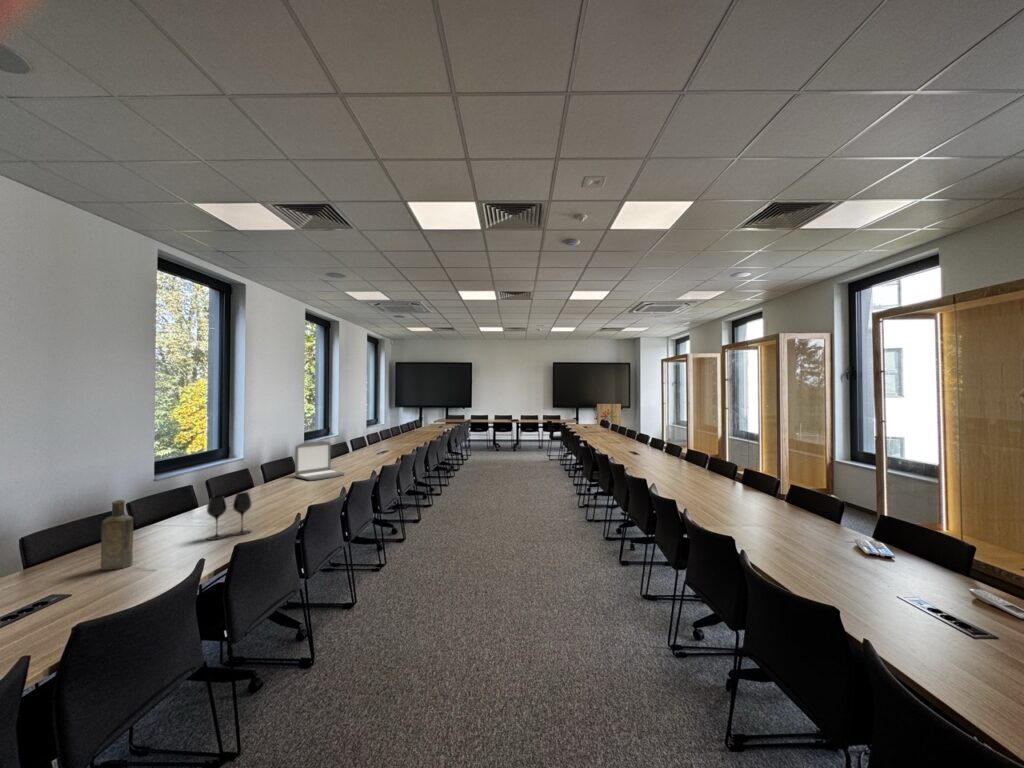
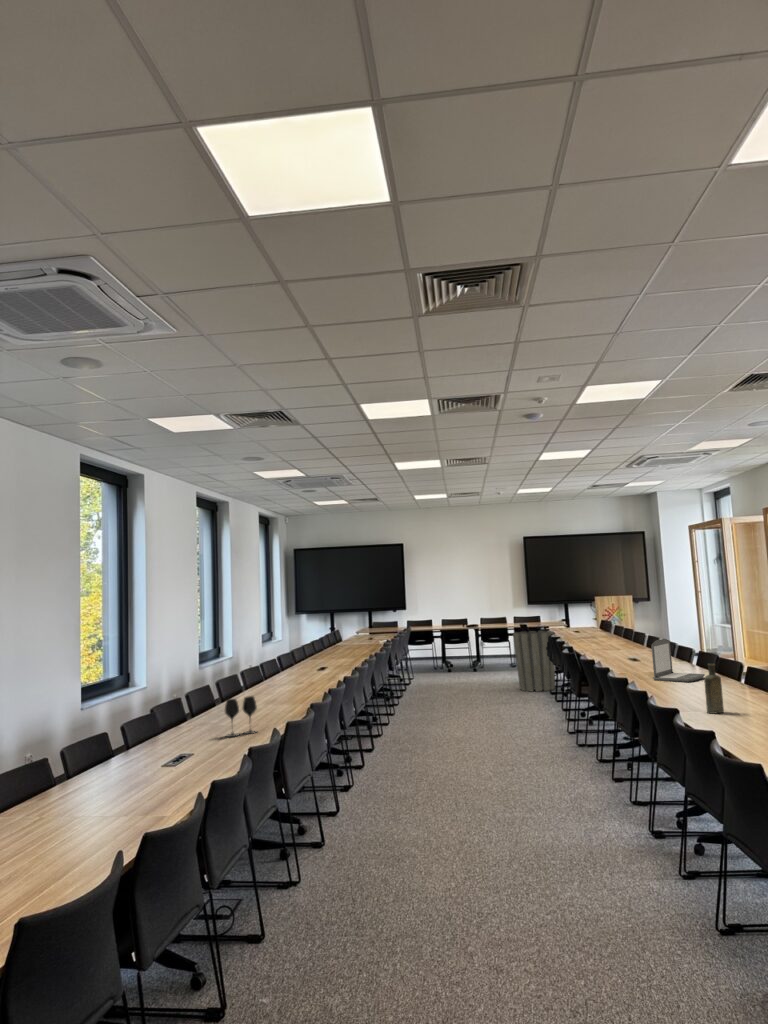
trash can: none [541,426,571,470] -> present [513,631,555,691]
laptop: present [295,441,345,481] -> present [651,639,705,682]
bottle: present [101,500,133,570] -> present [704,664,724,714]

